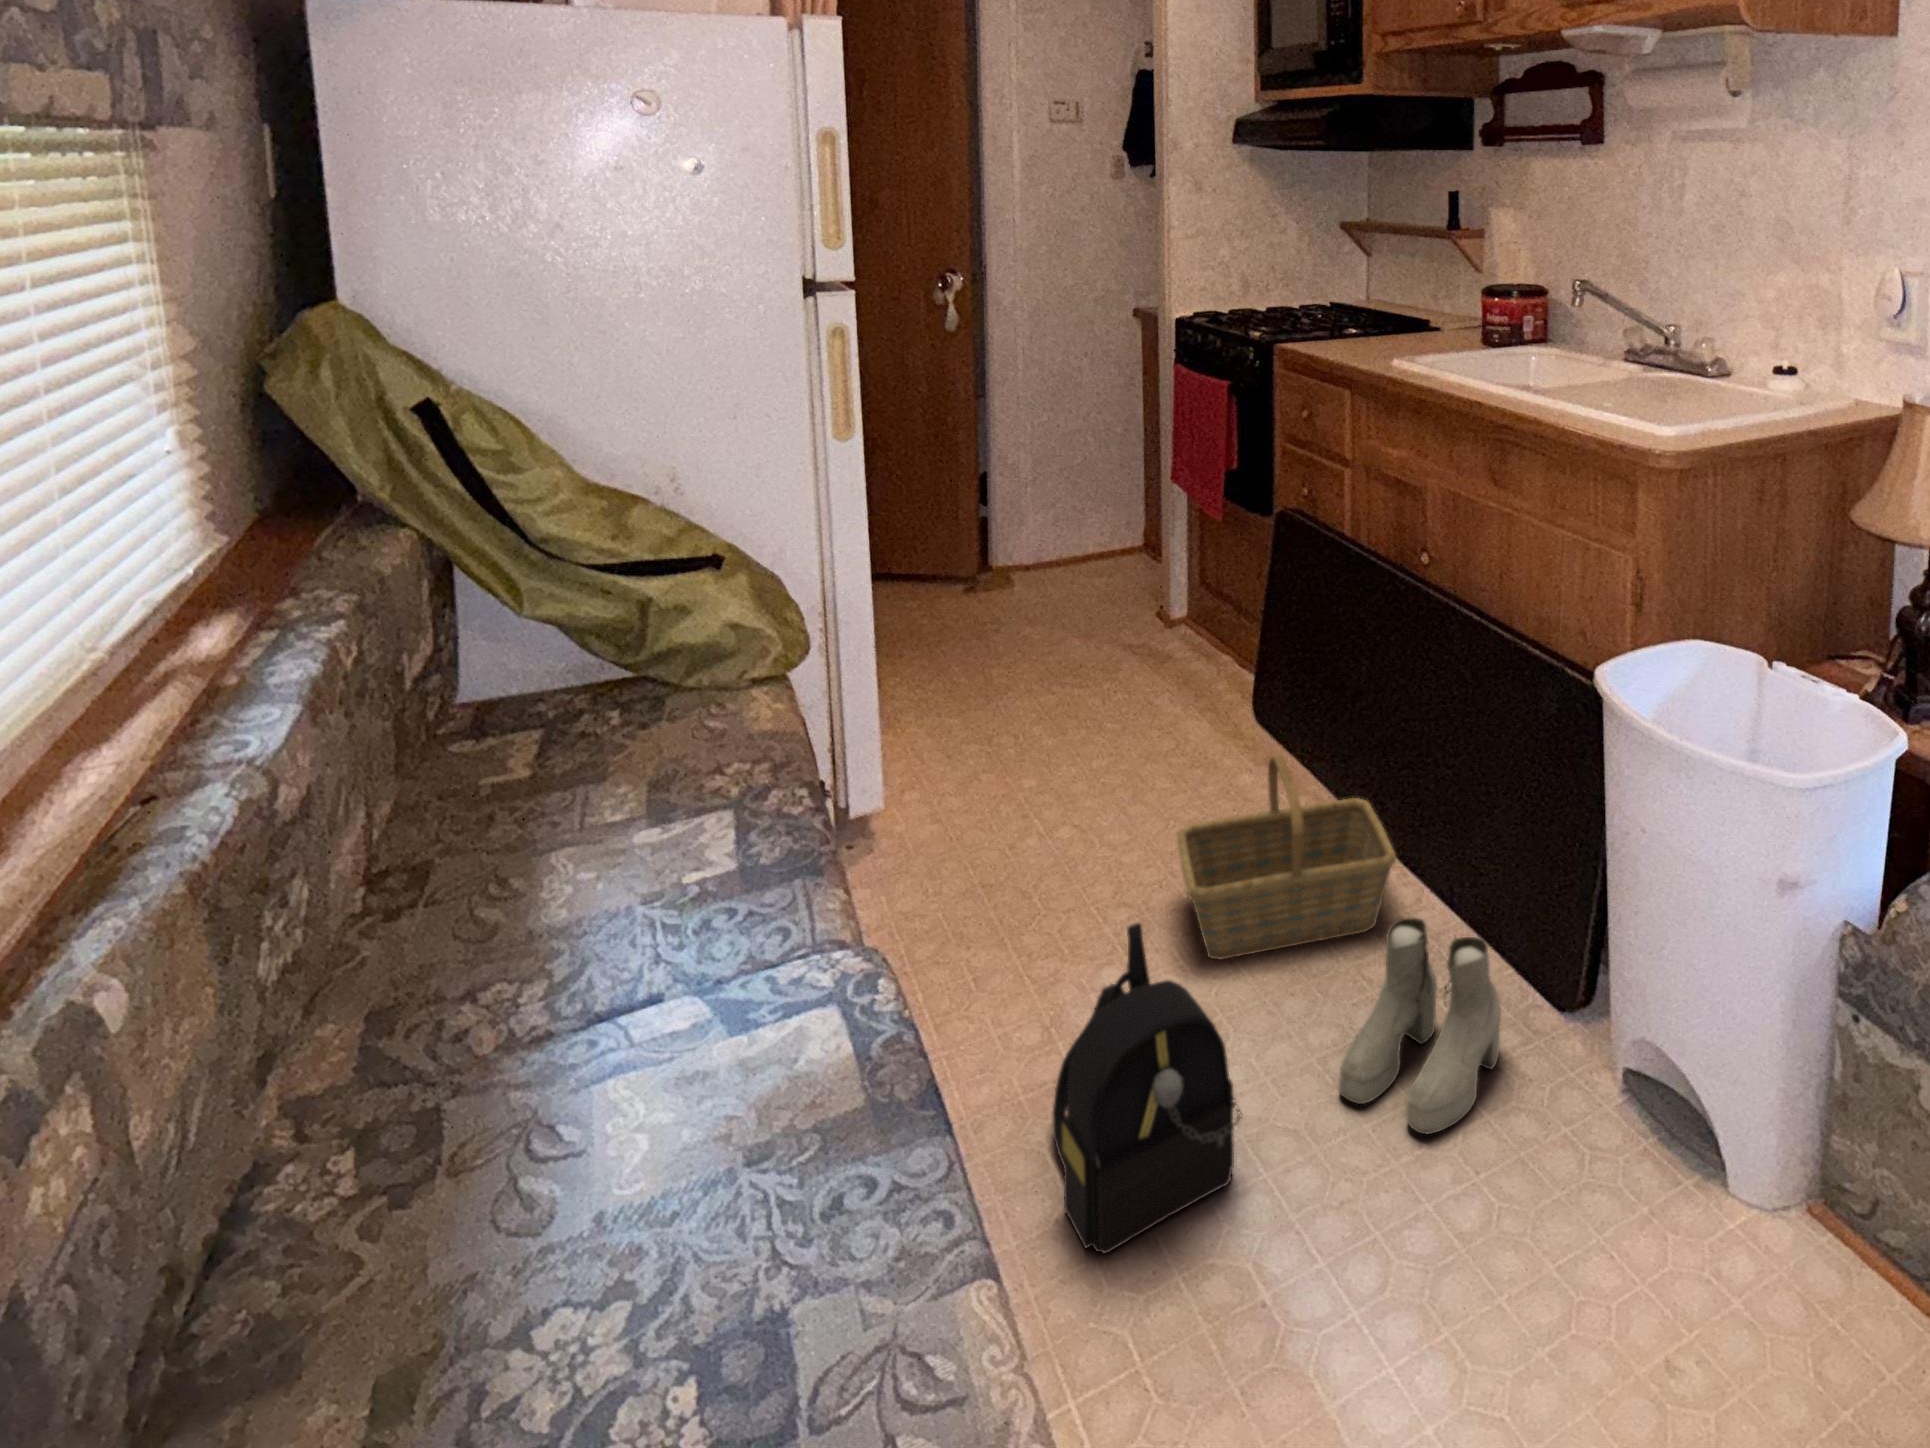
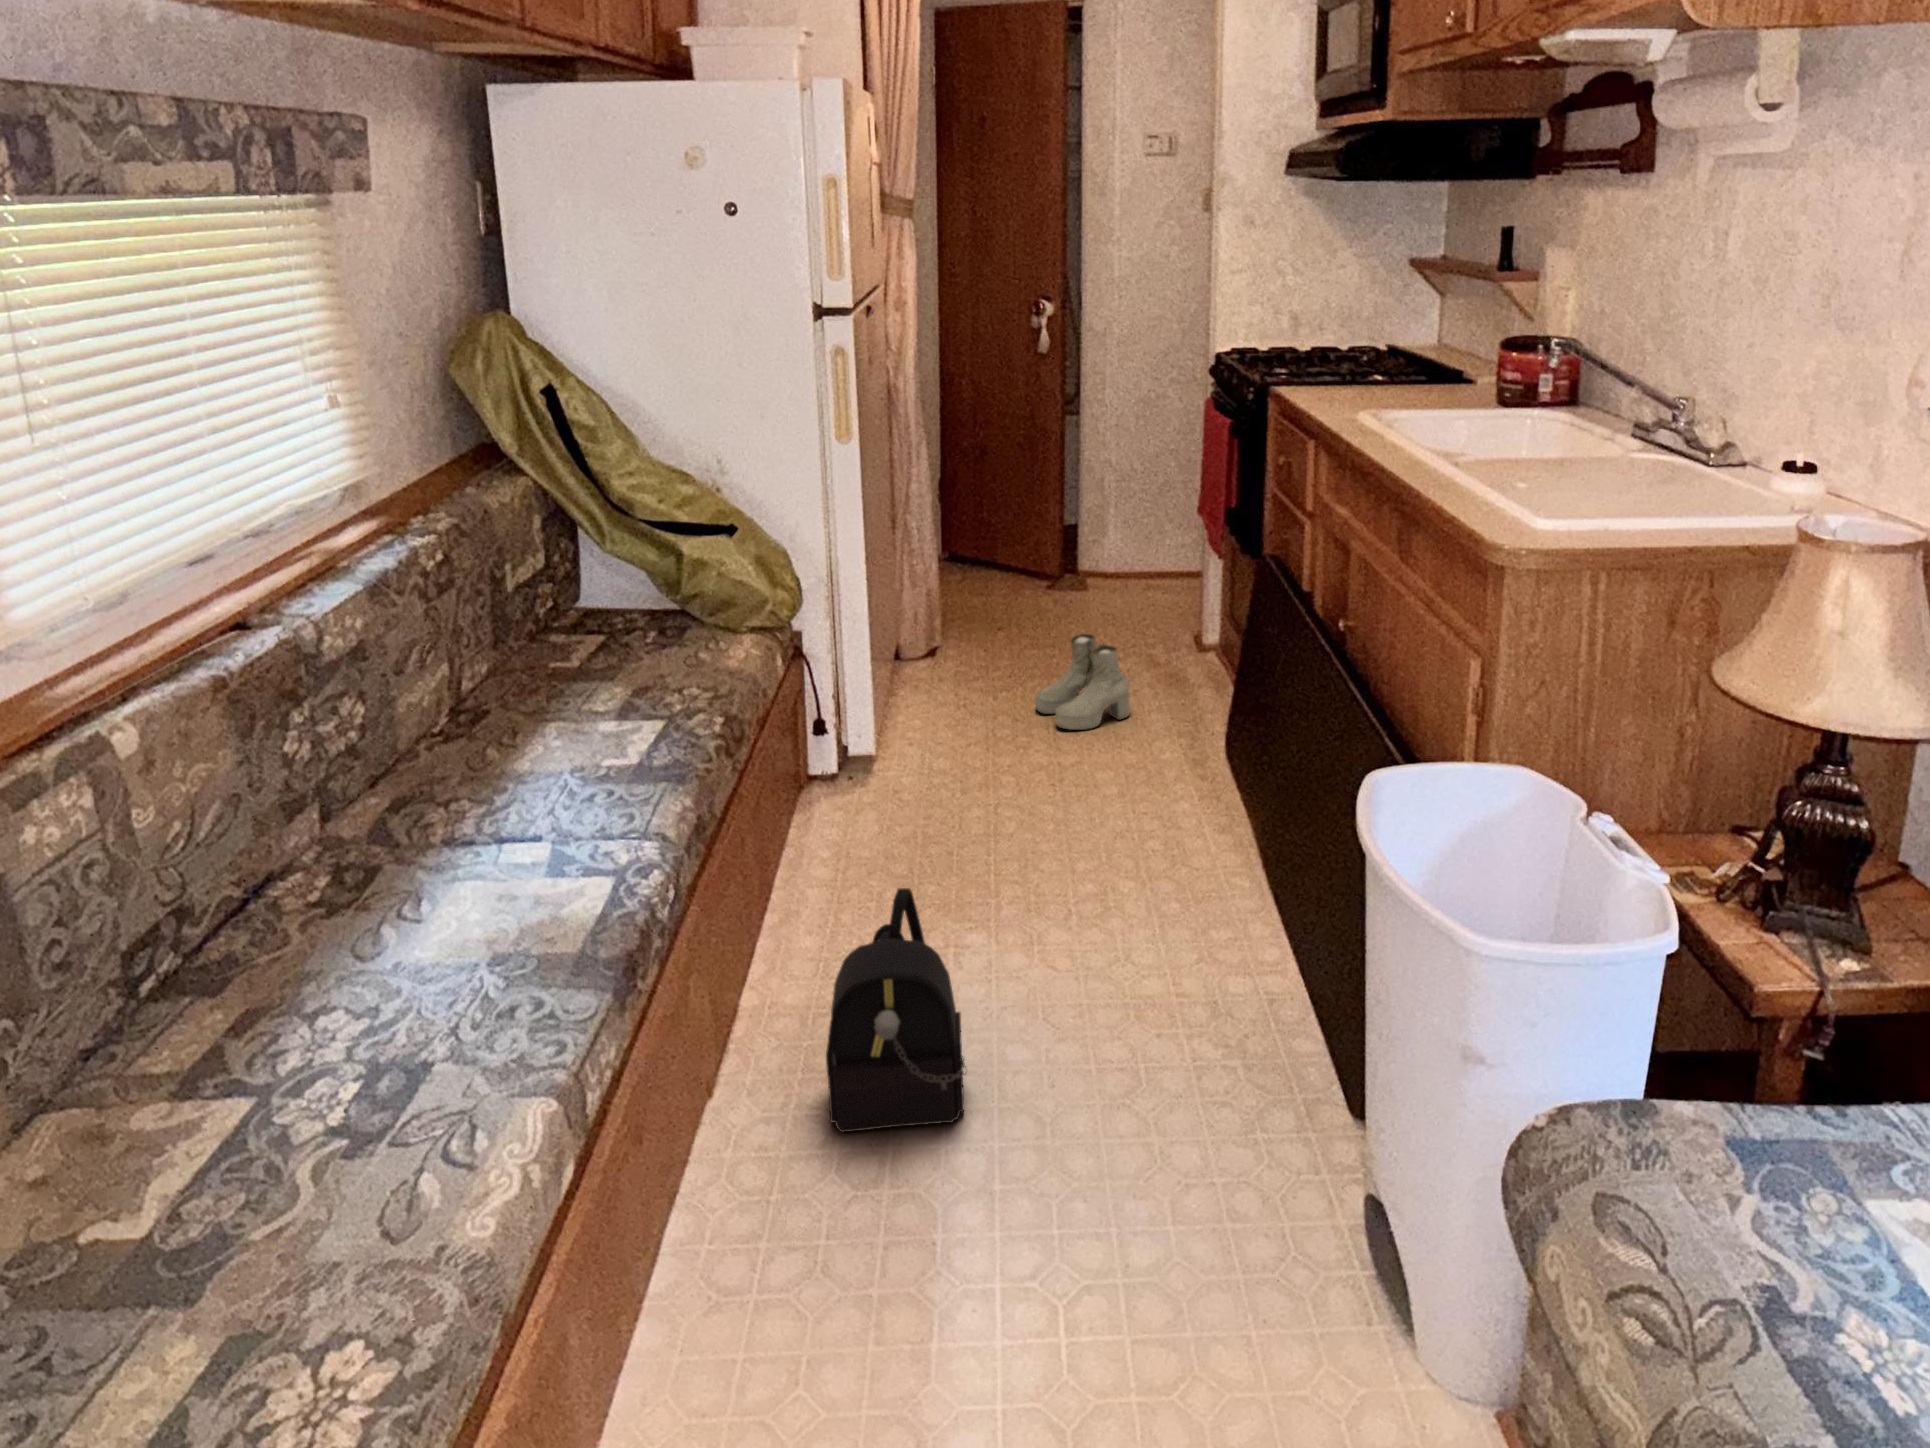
basket: present [1177,755,1396,959] -> none [1030,782,1235,966]
boots: present [1339,917,1501,1134] -> present [1035,634,1130,730]

